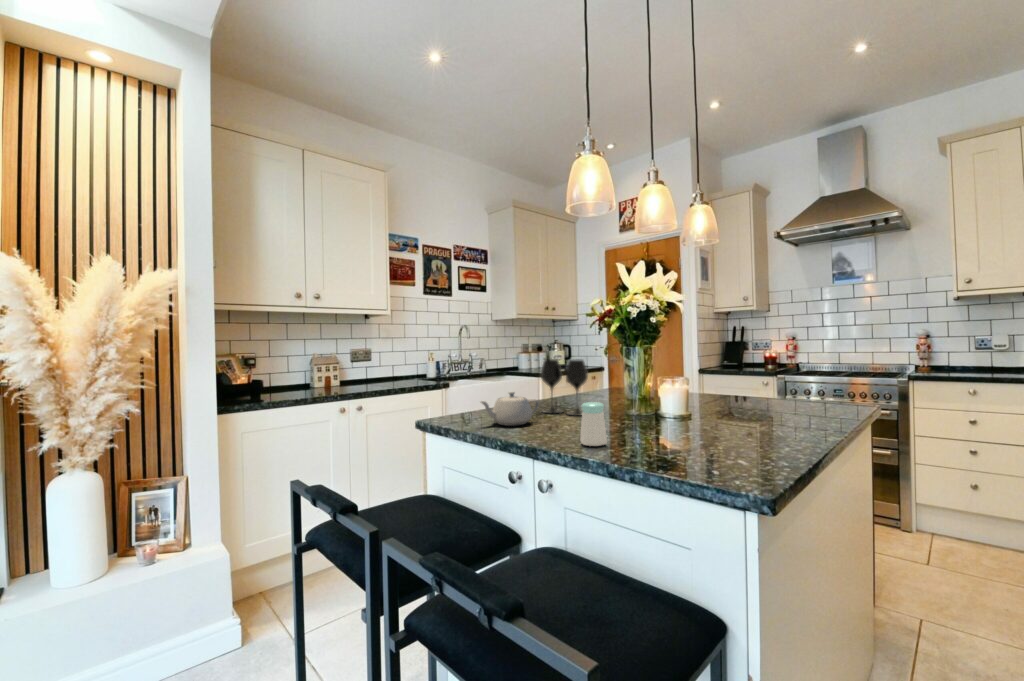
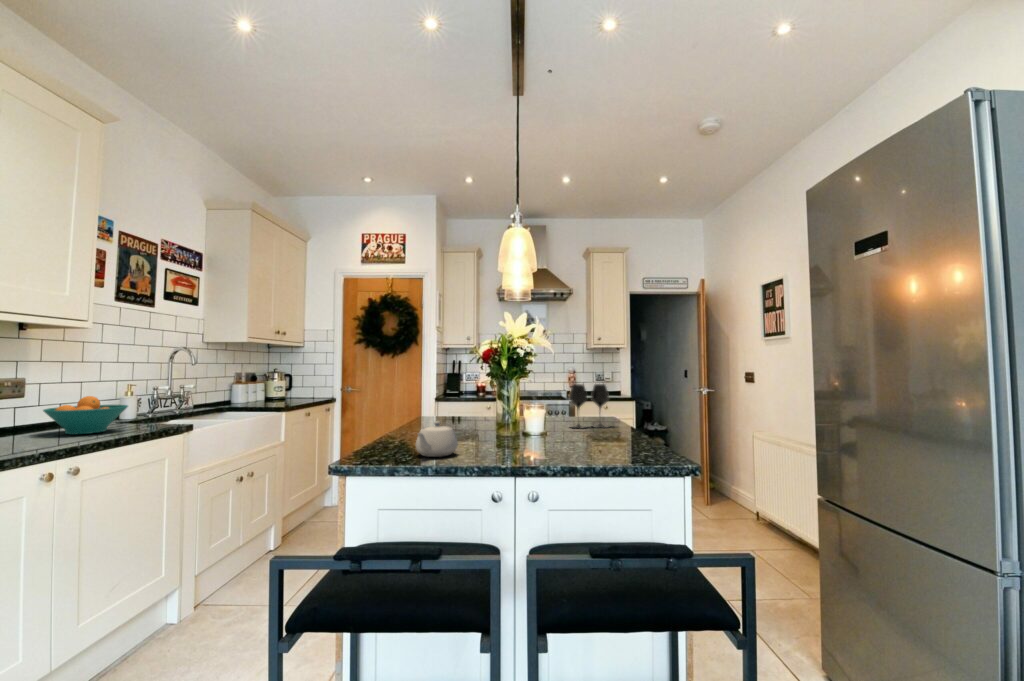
wine glass: present [541,359,588,416] -> present [570,384,609,429]
fruit bowl: none [369,361,411,385] -> present [43,396,128,434]
salt shaker: present [581,402,607,446] -> none [546,422,568,460]

